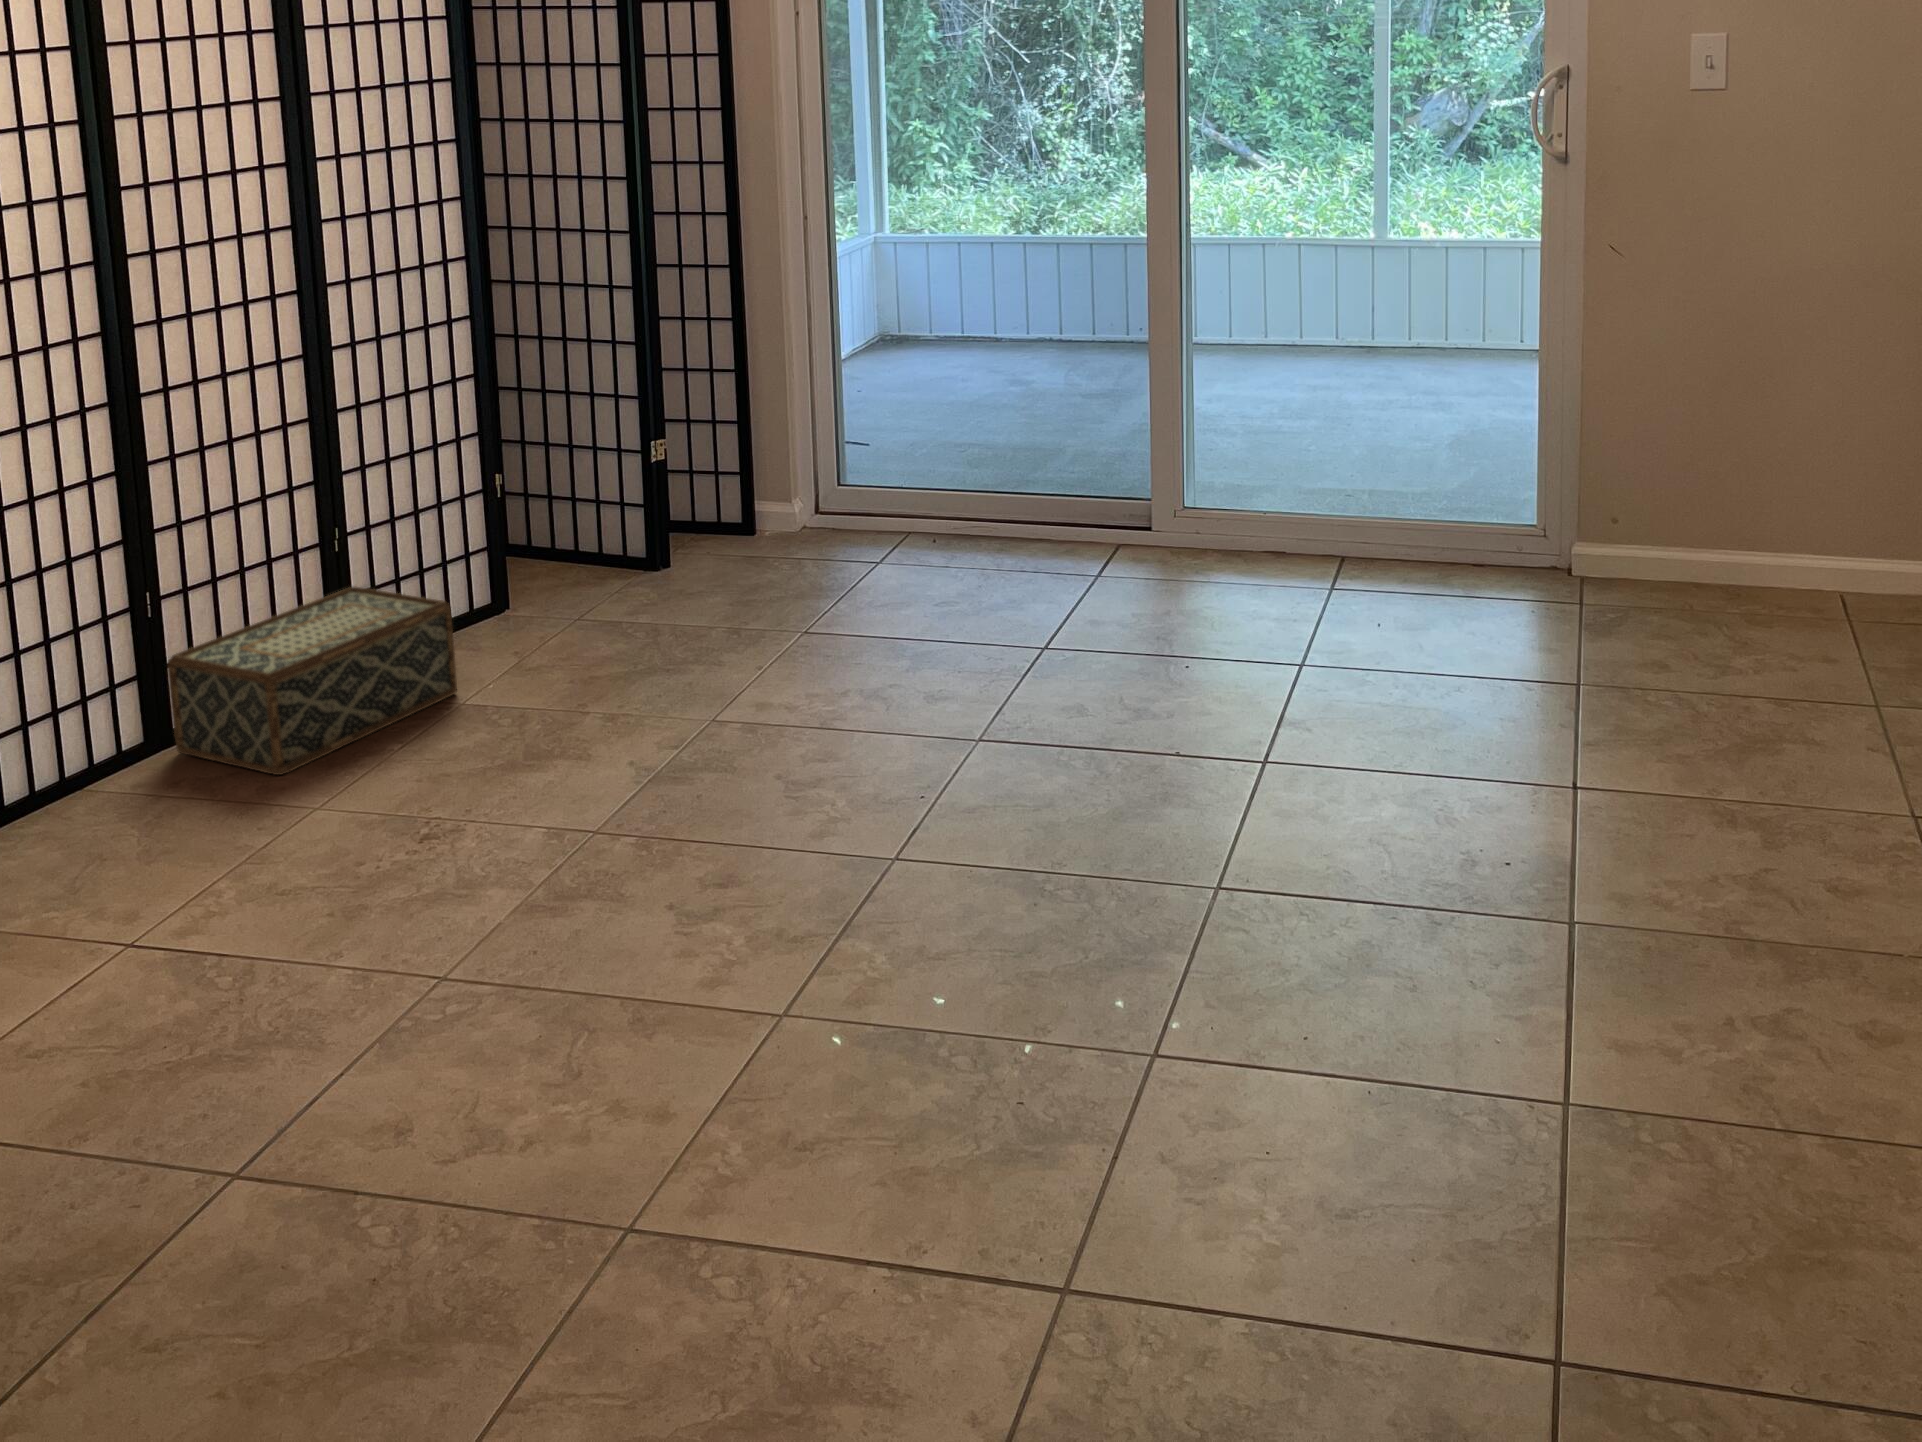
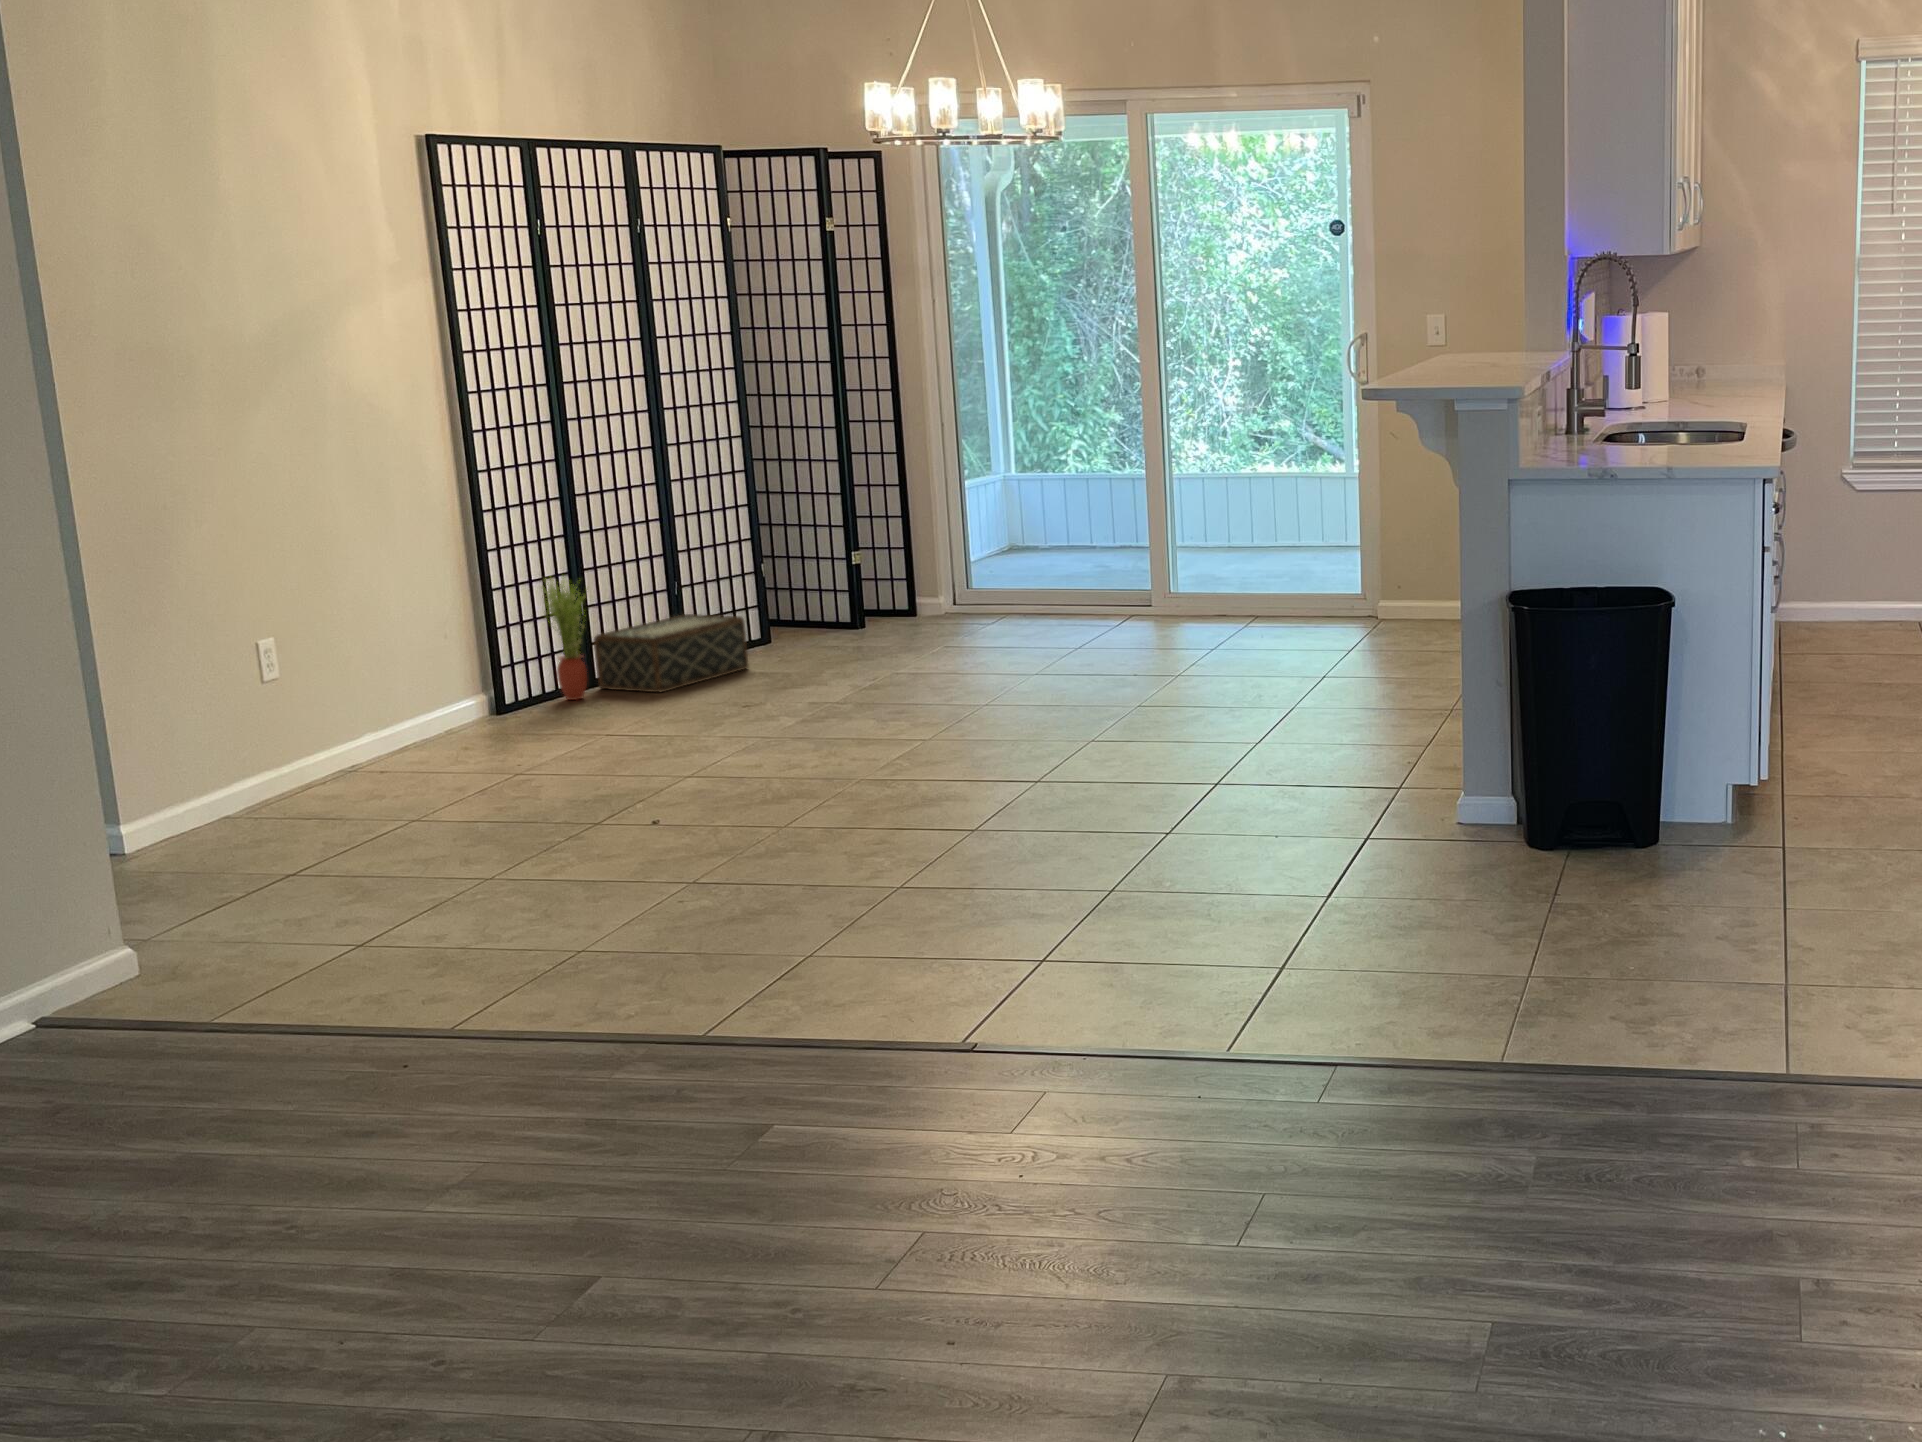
potted plant: none [55,557,152,794] -> present [542,576,587,700]

